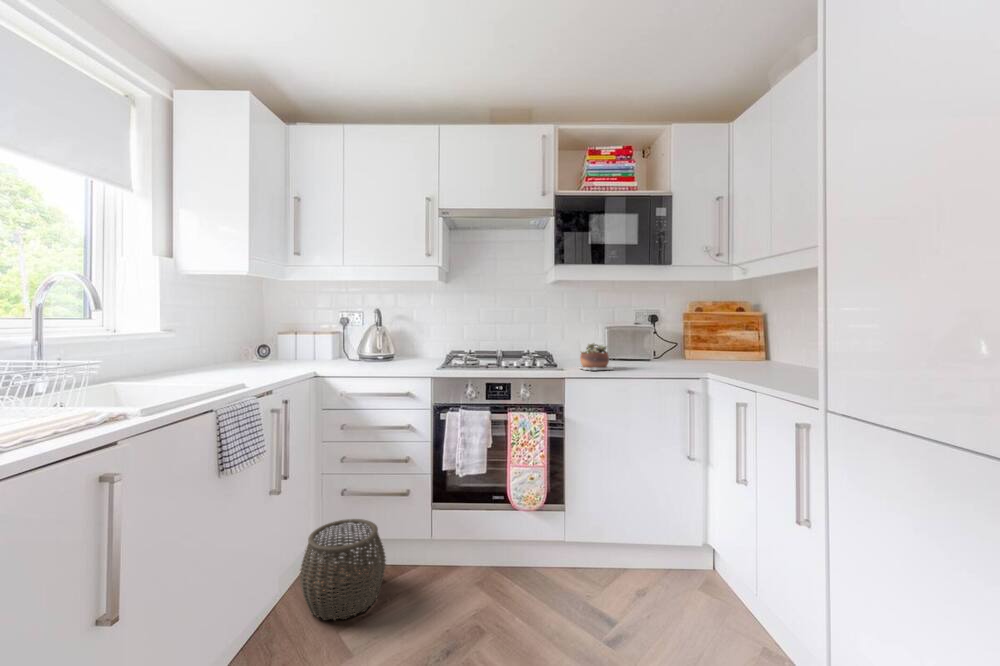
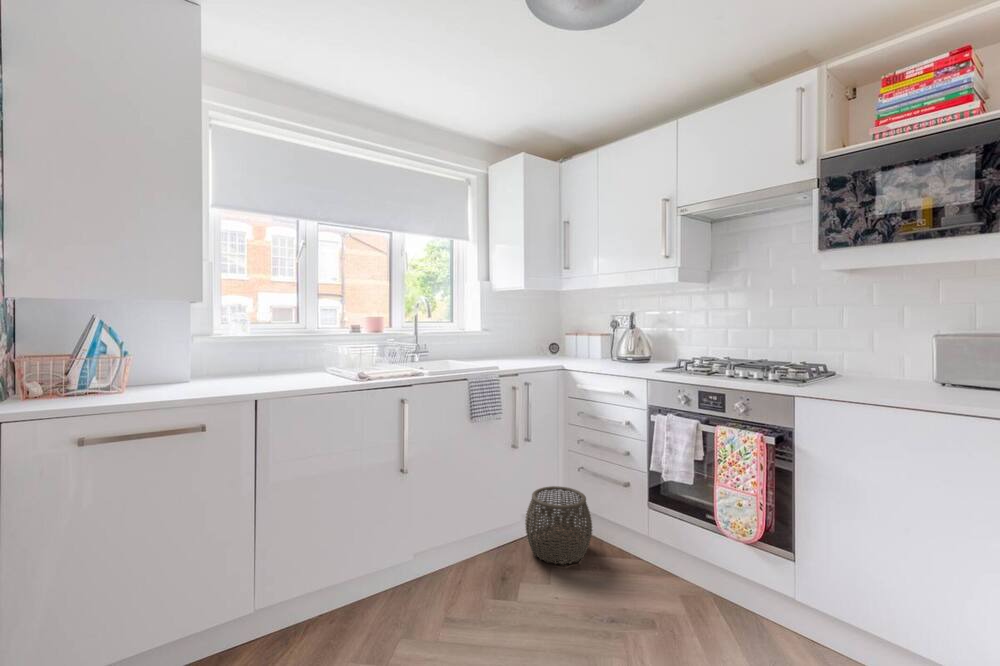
succulent plant: present [579,343,614,370] -> none [825,353,880,393]

